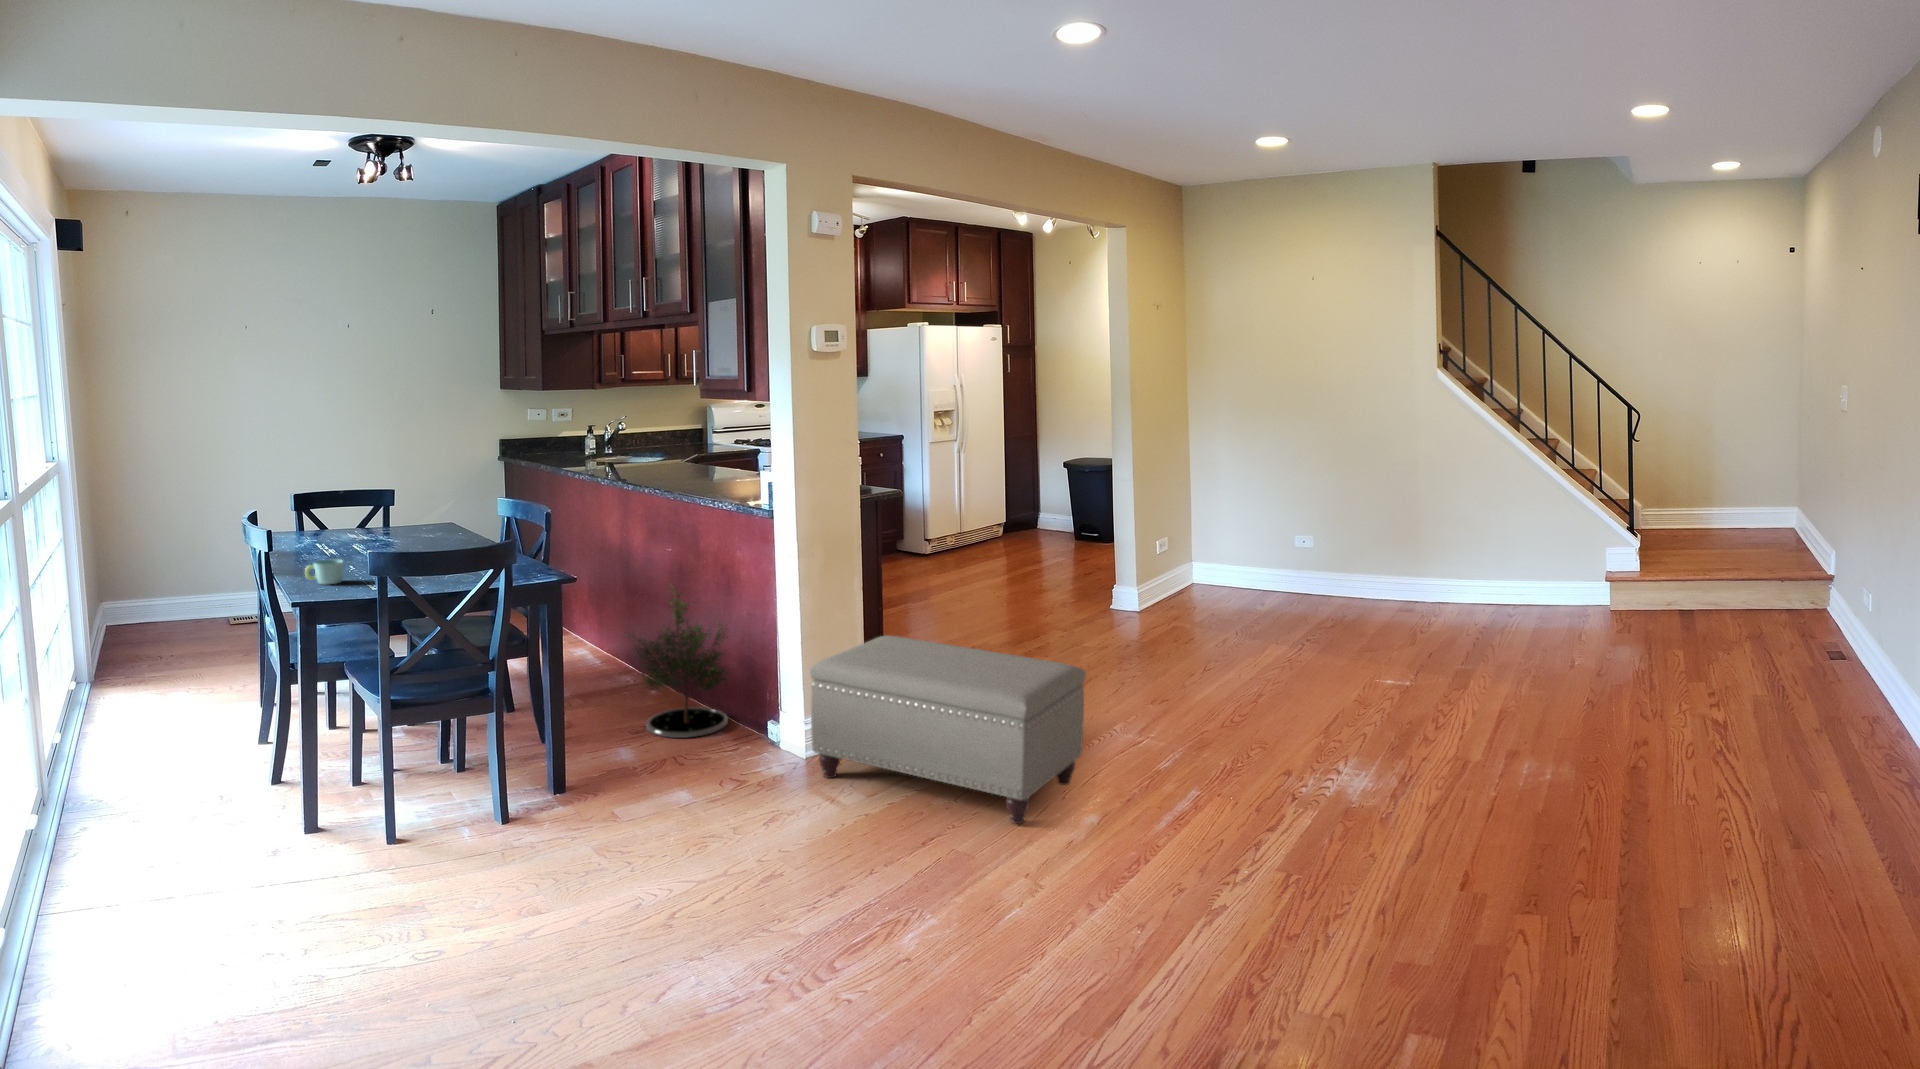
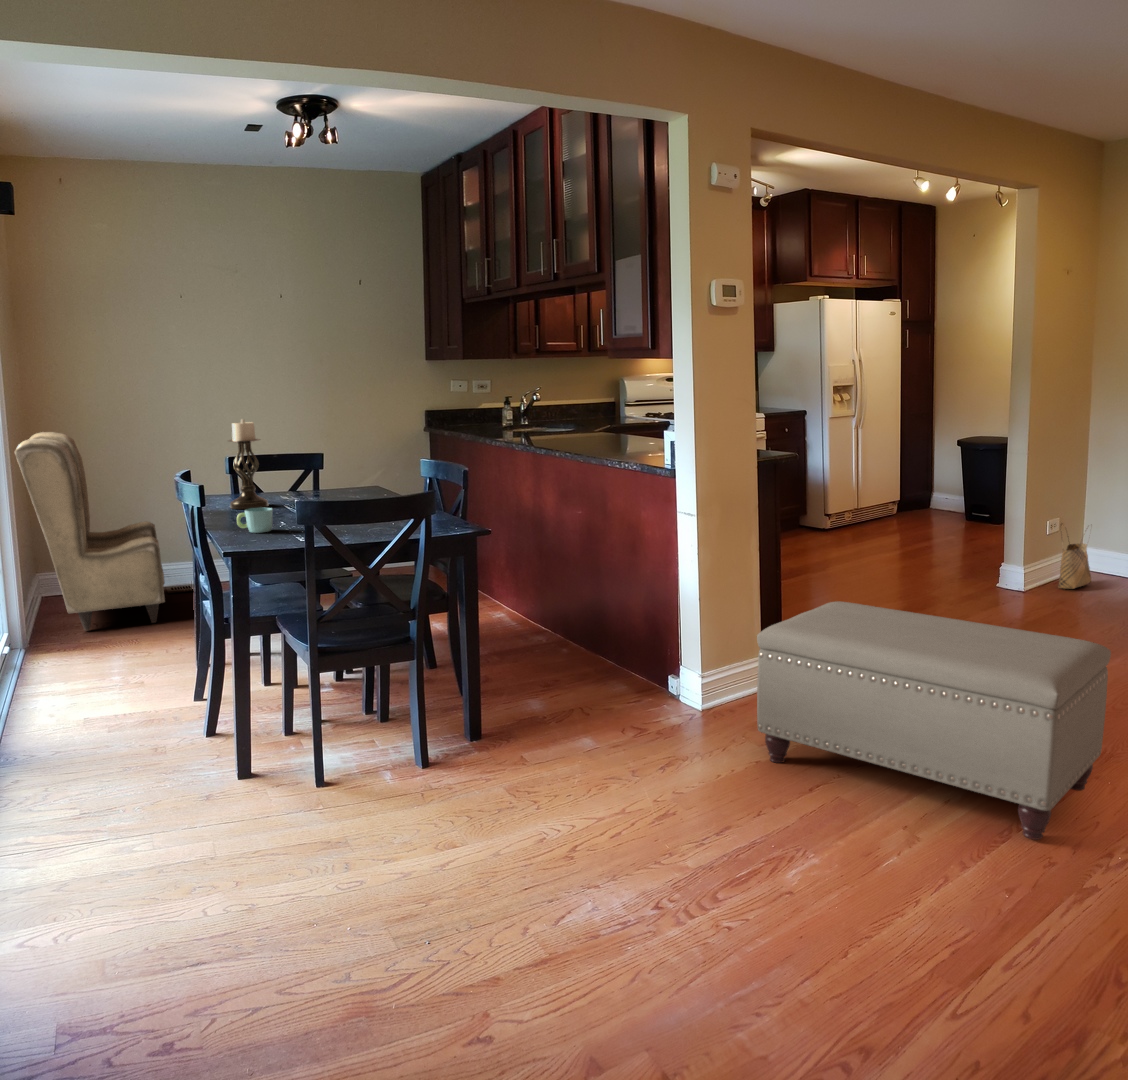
armchair: none [20,462,203,684] -> present [15,432,165,631]
candle holder: none [288,465,334,556] -> present [229,419,268,509]
woven basket: none [1116,552,1145,612] -> present [1058,524,1091,589]
potted tree: present [629,587,728,738] -> none [545,539,658,707]

